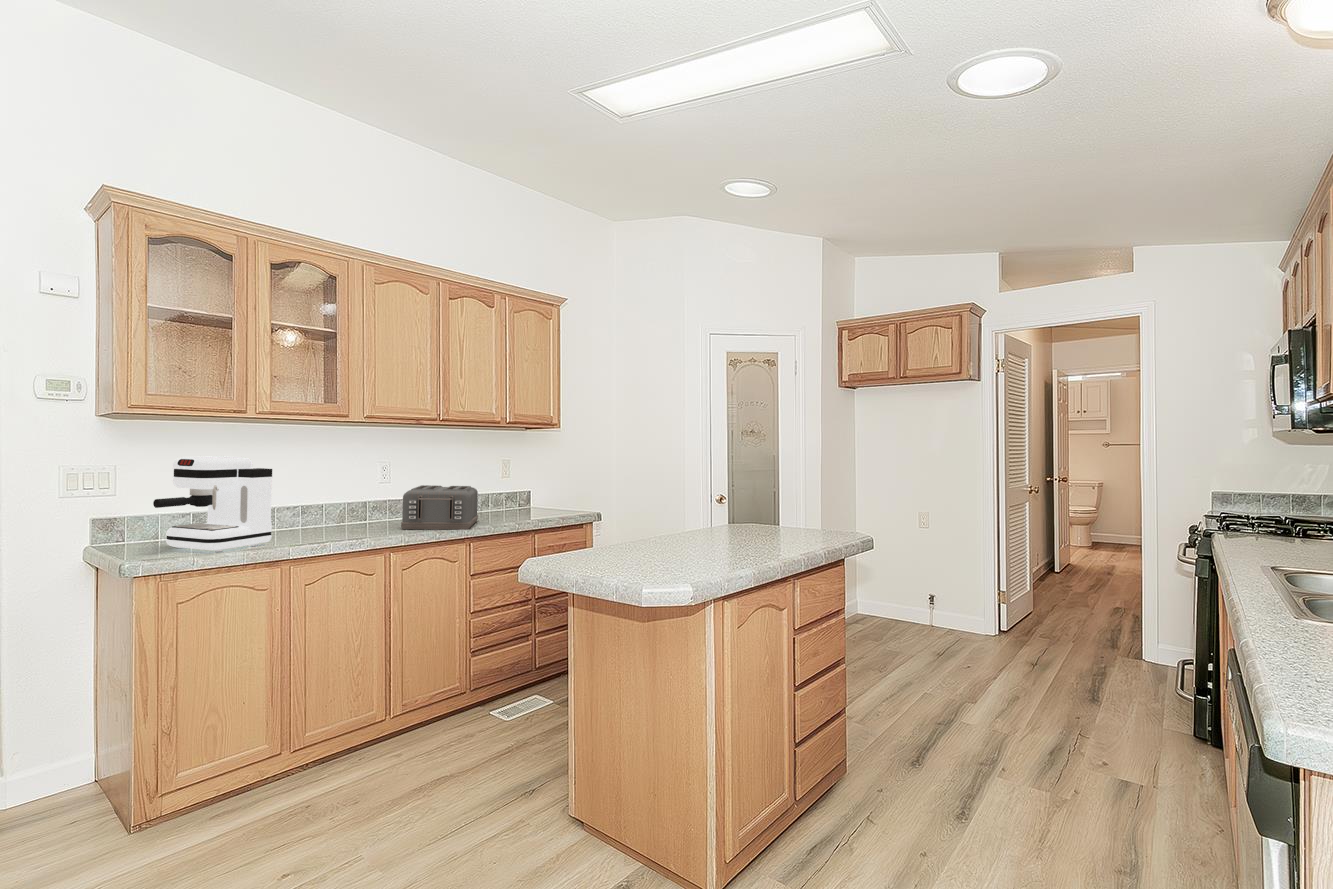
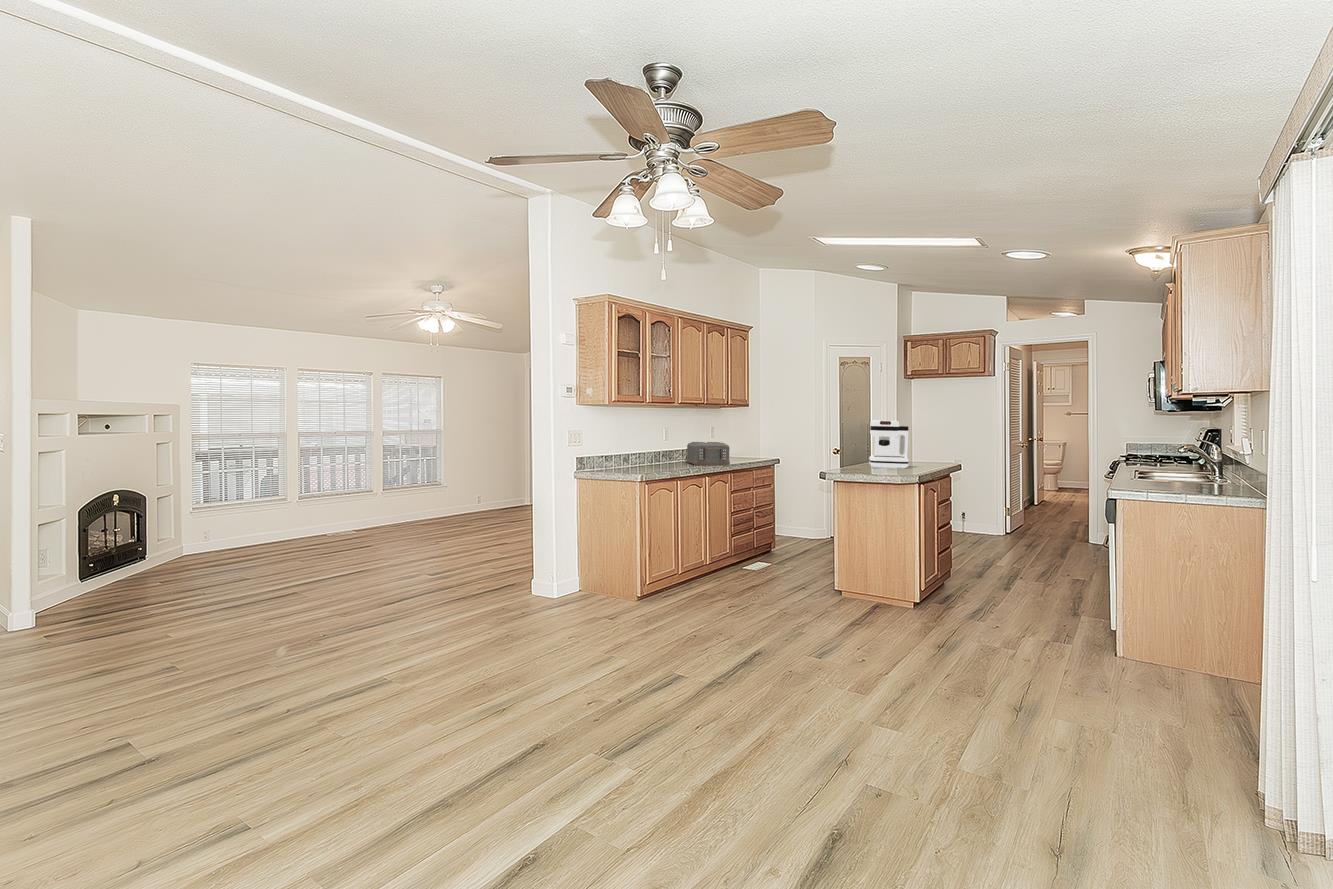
coffee maker: present [153,456,272,552] -> present [869,420,909,469]

